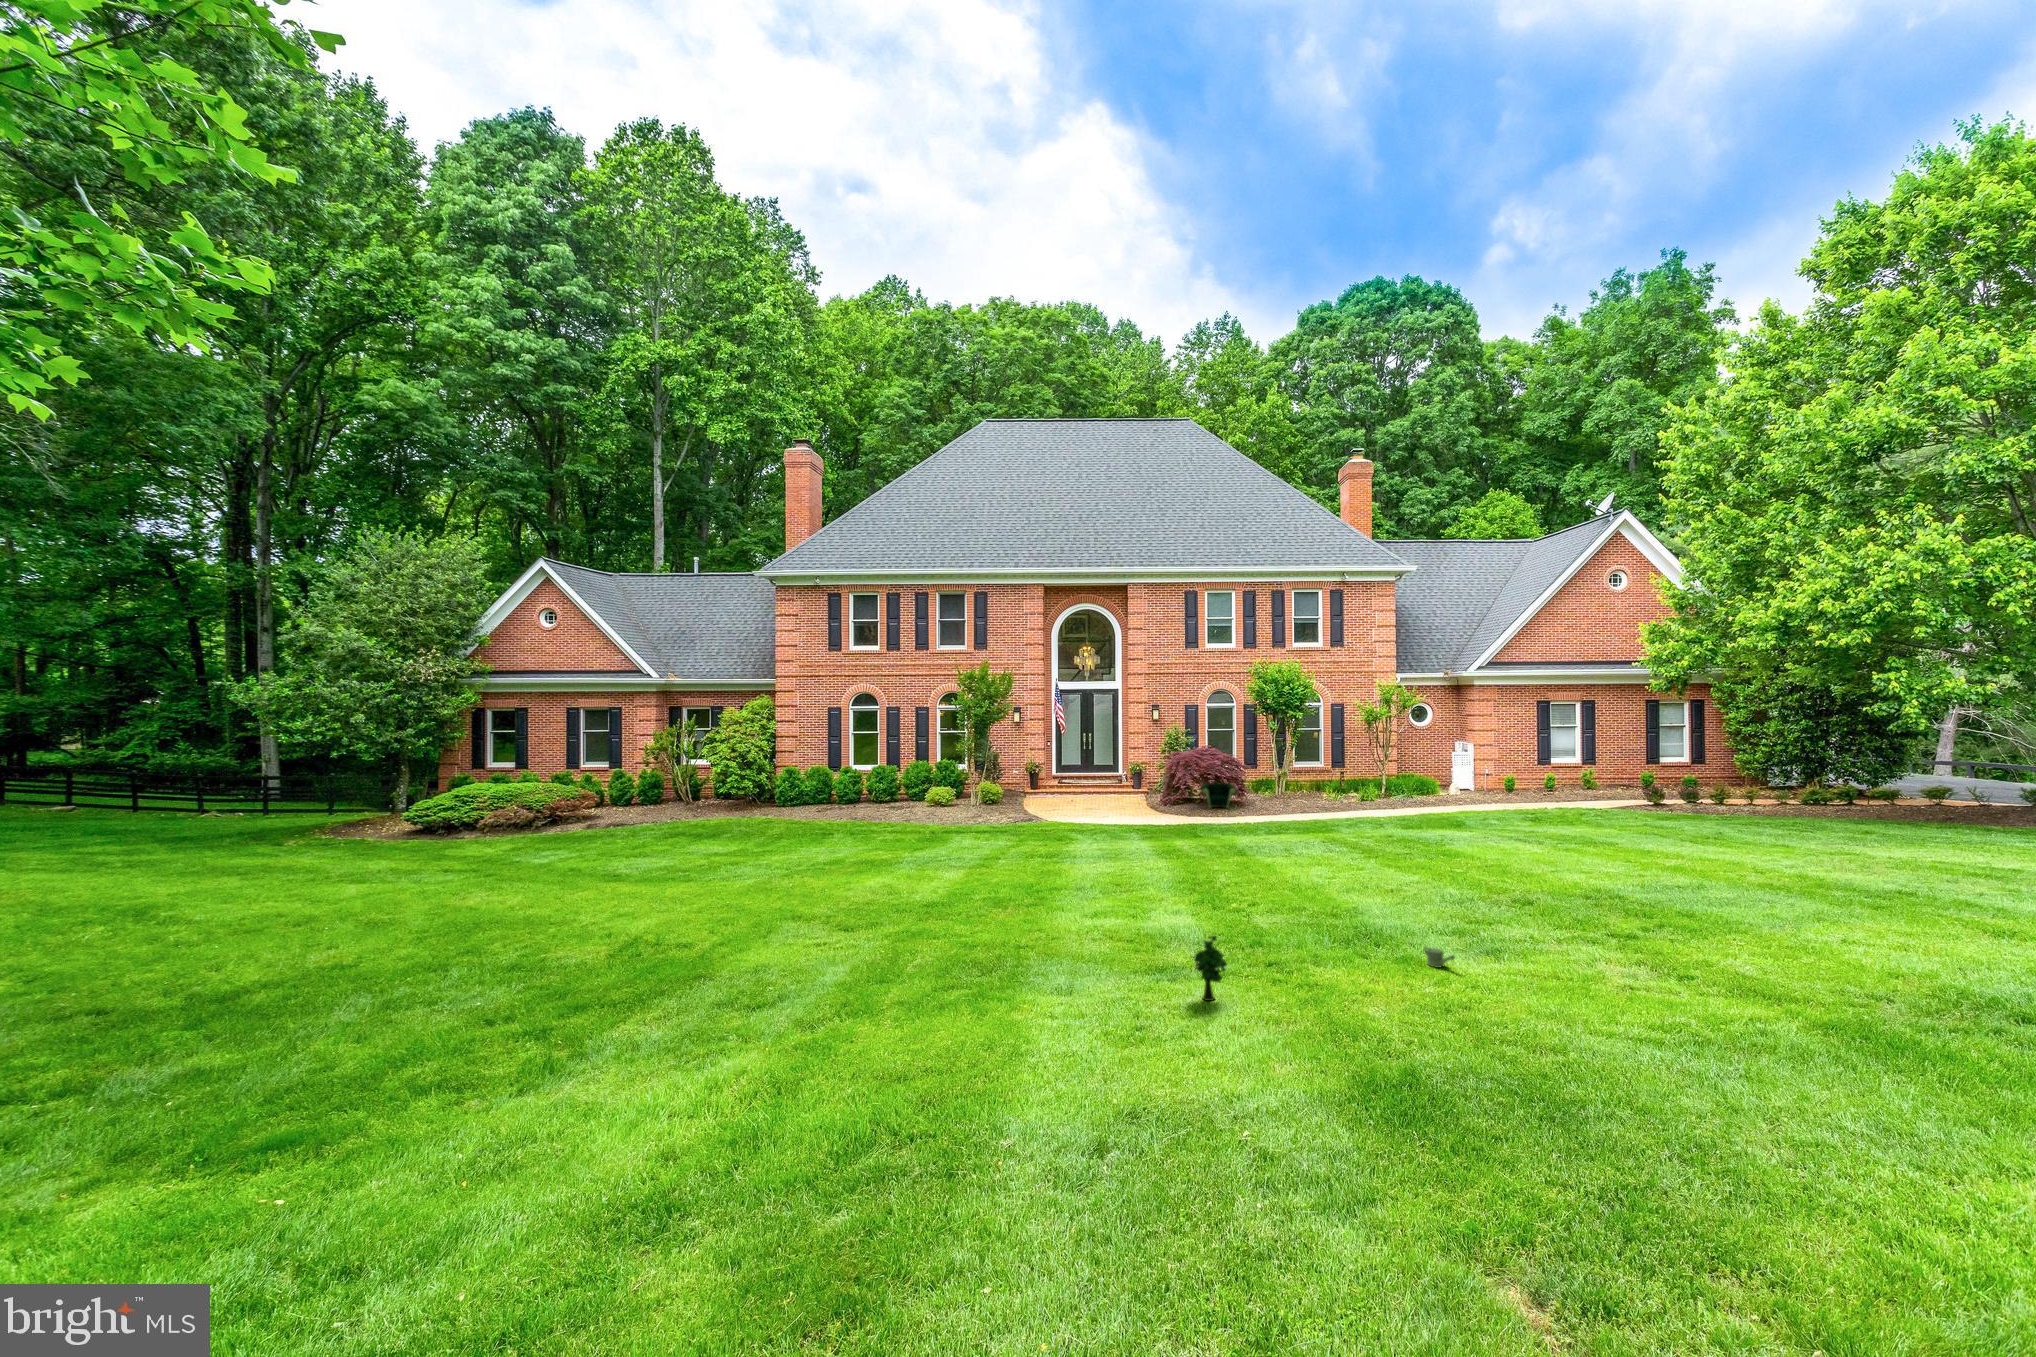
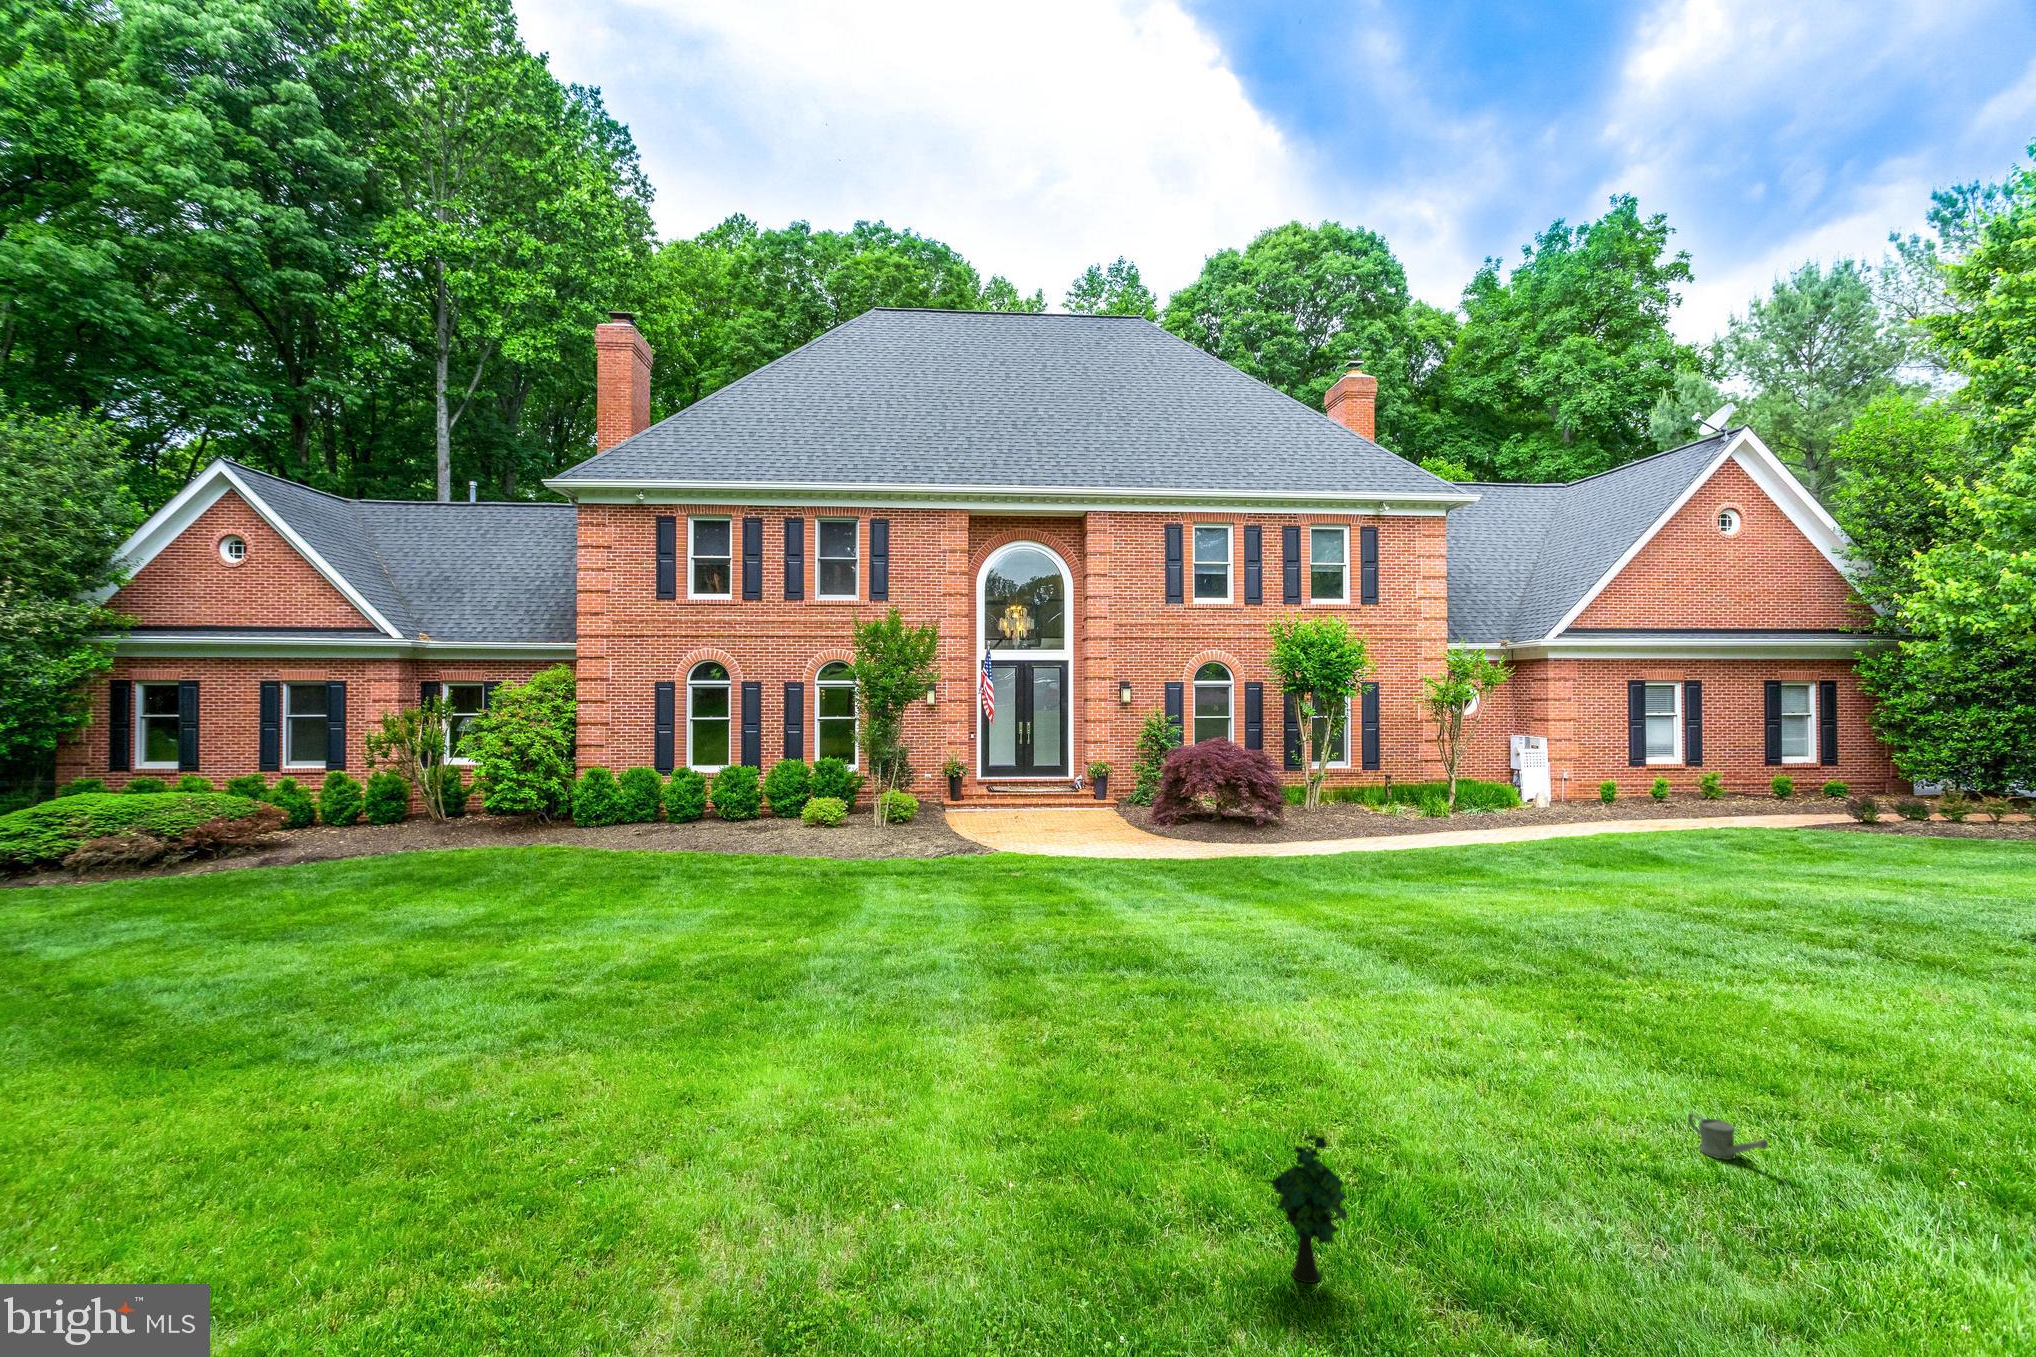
armchair: present [1201,782,1236,807] -> none [1187,790,1238,826]

